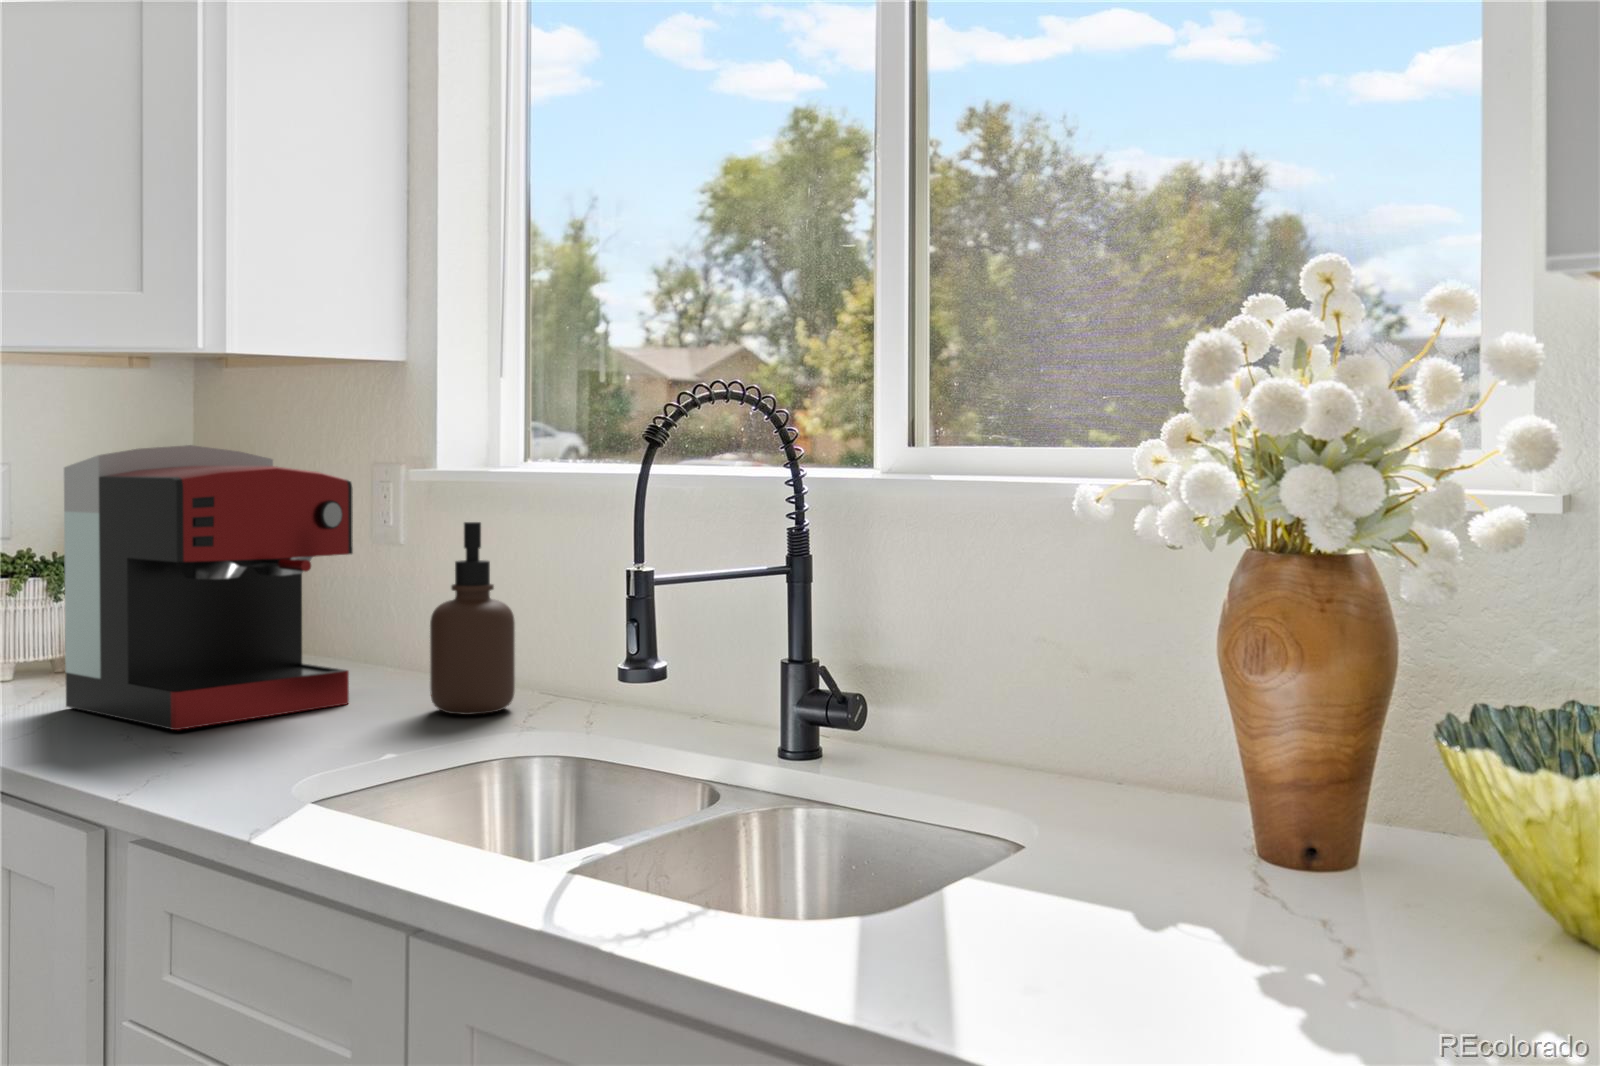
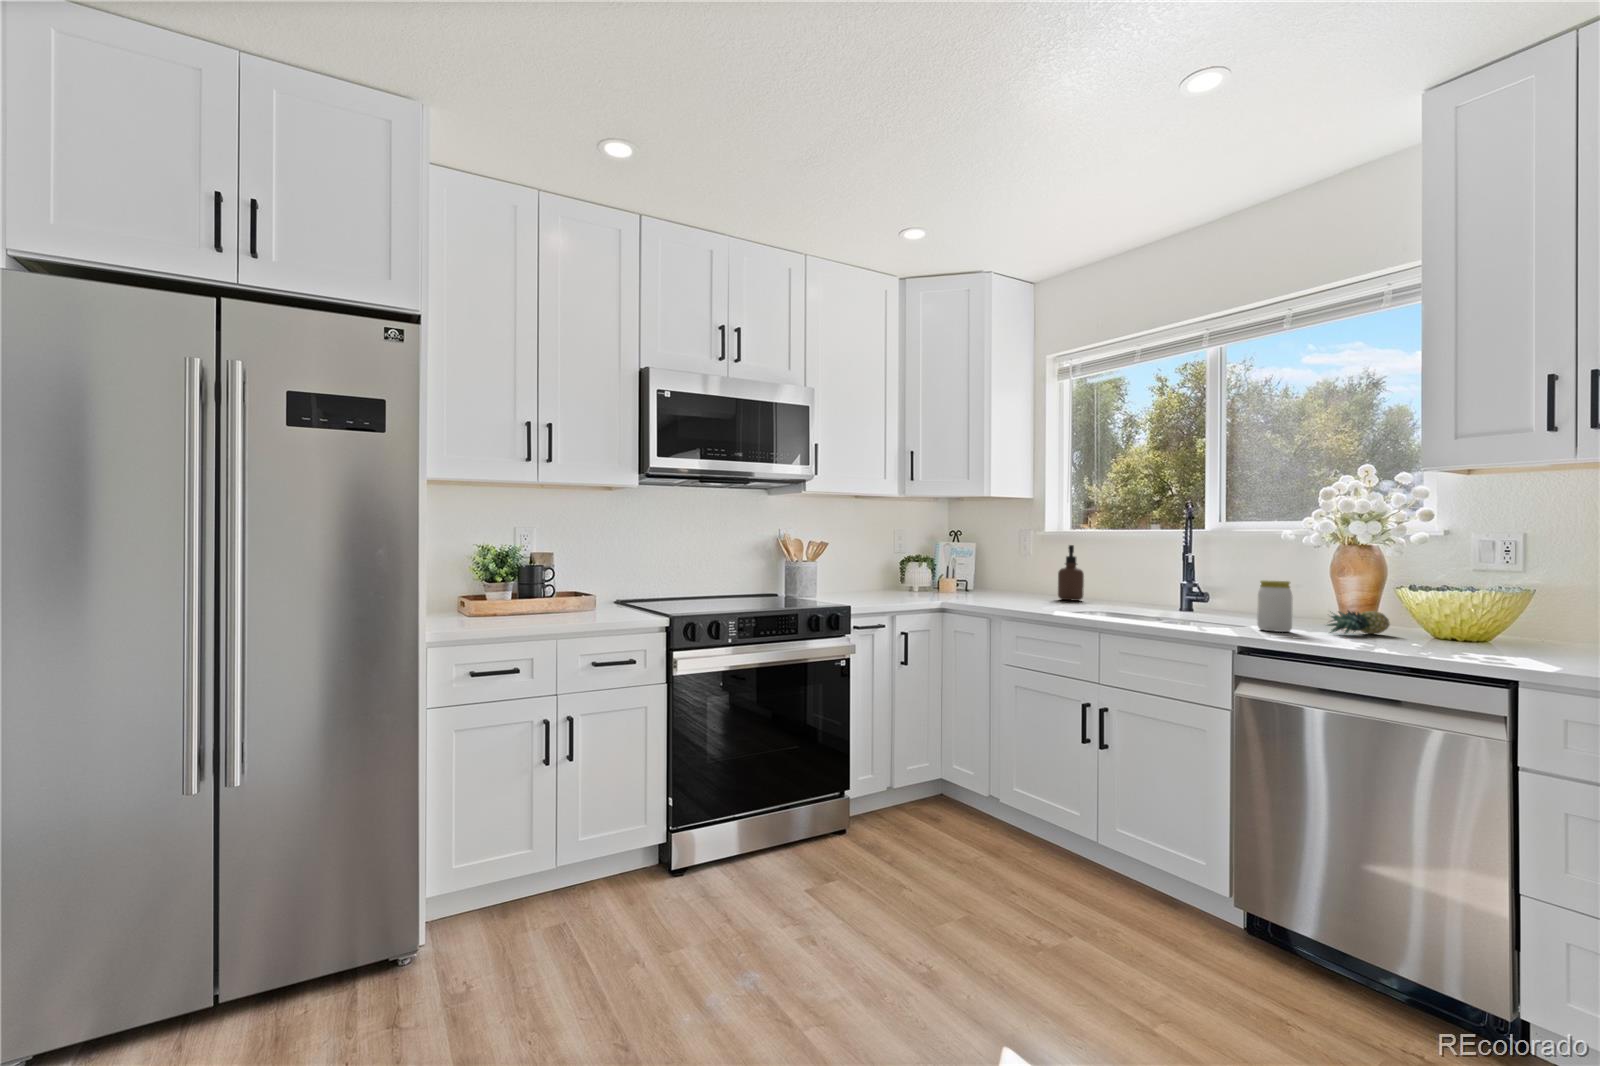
coffee maker: present [64,445,353,730] -> none [950,523,1032,598]
jar: none [946,745,1082,1001] -> present [1257,580,1293,632]
fruit: none [1195,845,1420,990] -> present [1328,611,1390,634]

